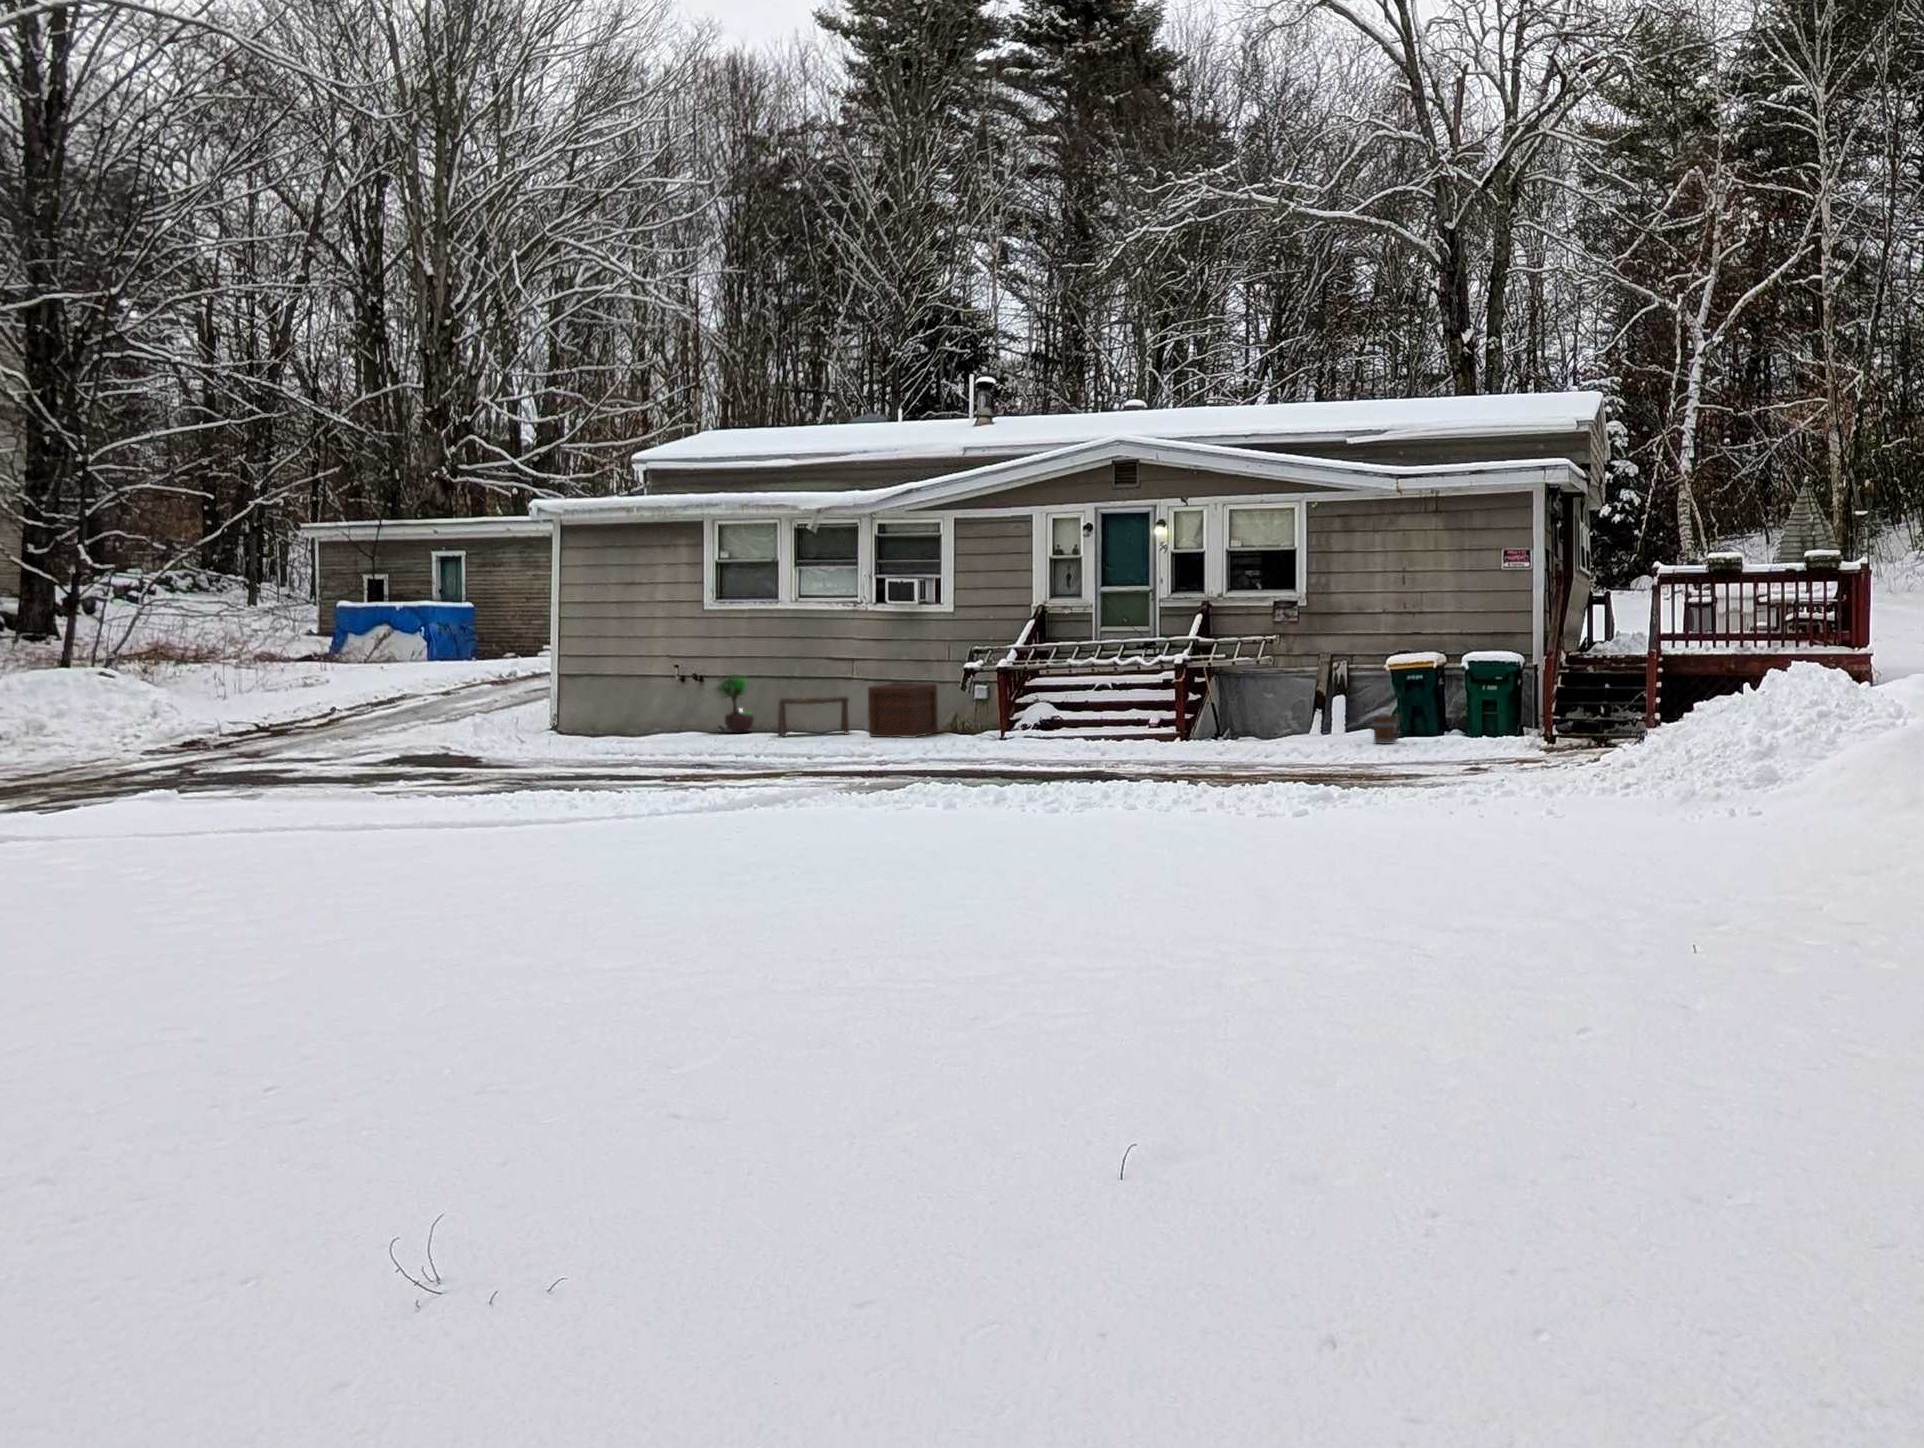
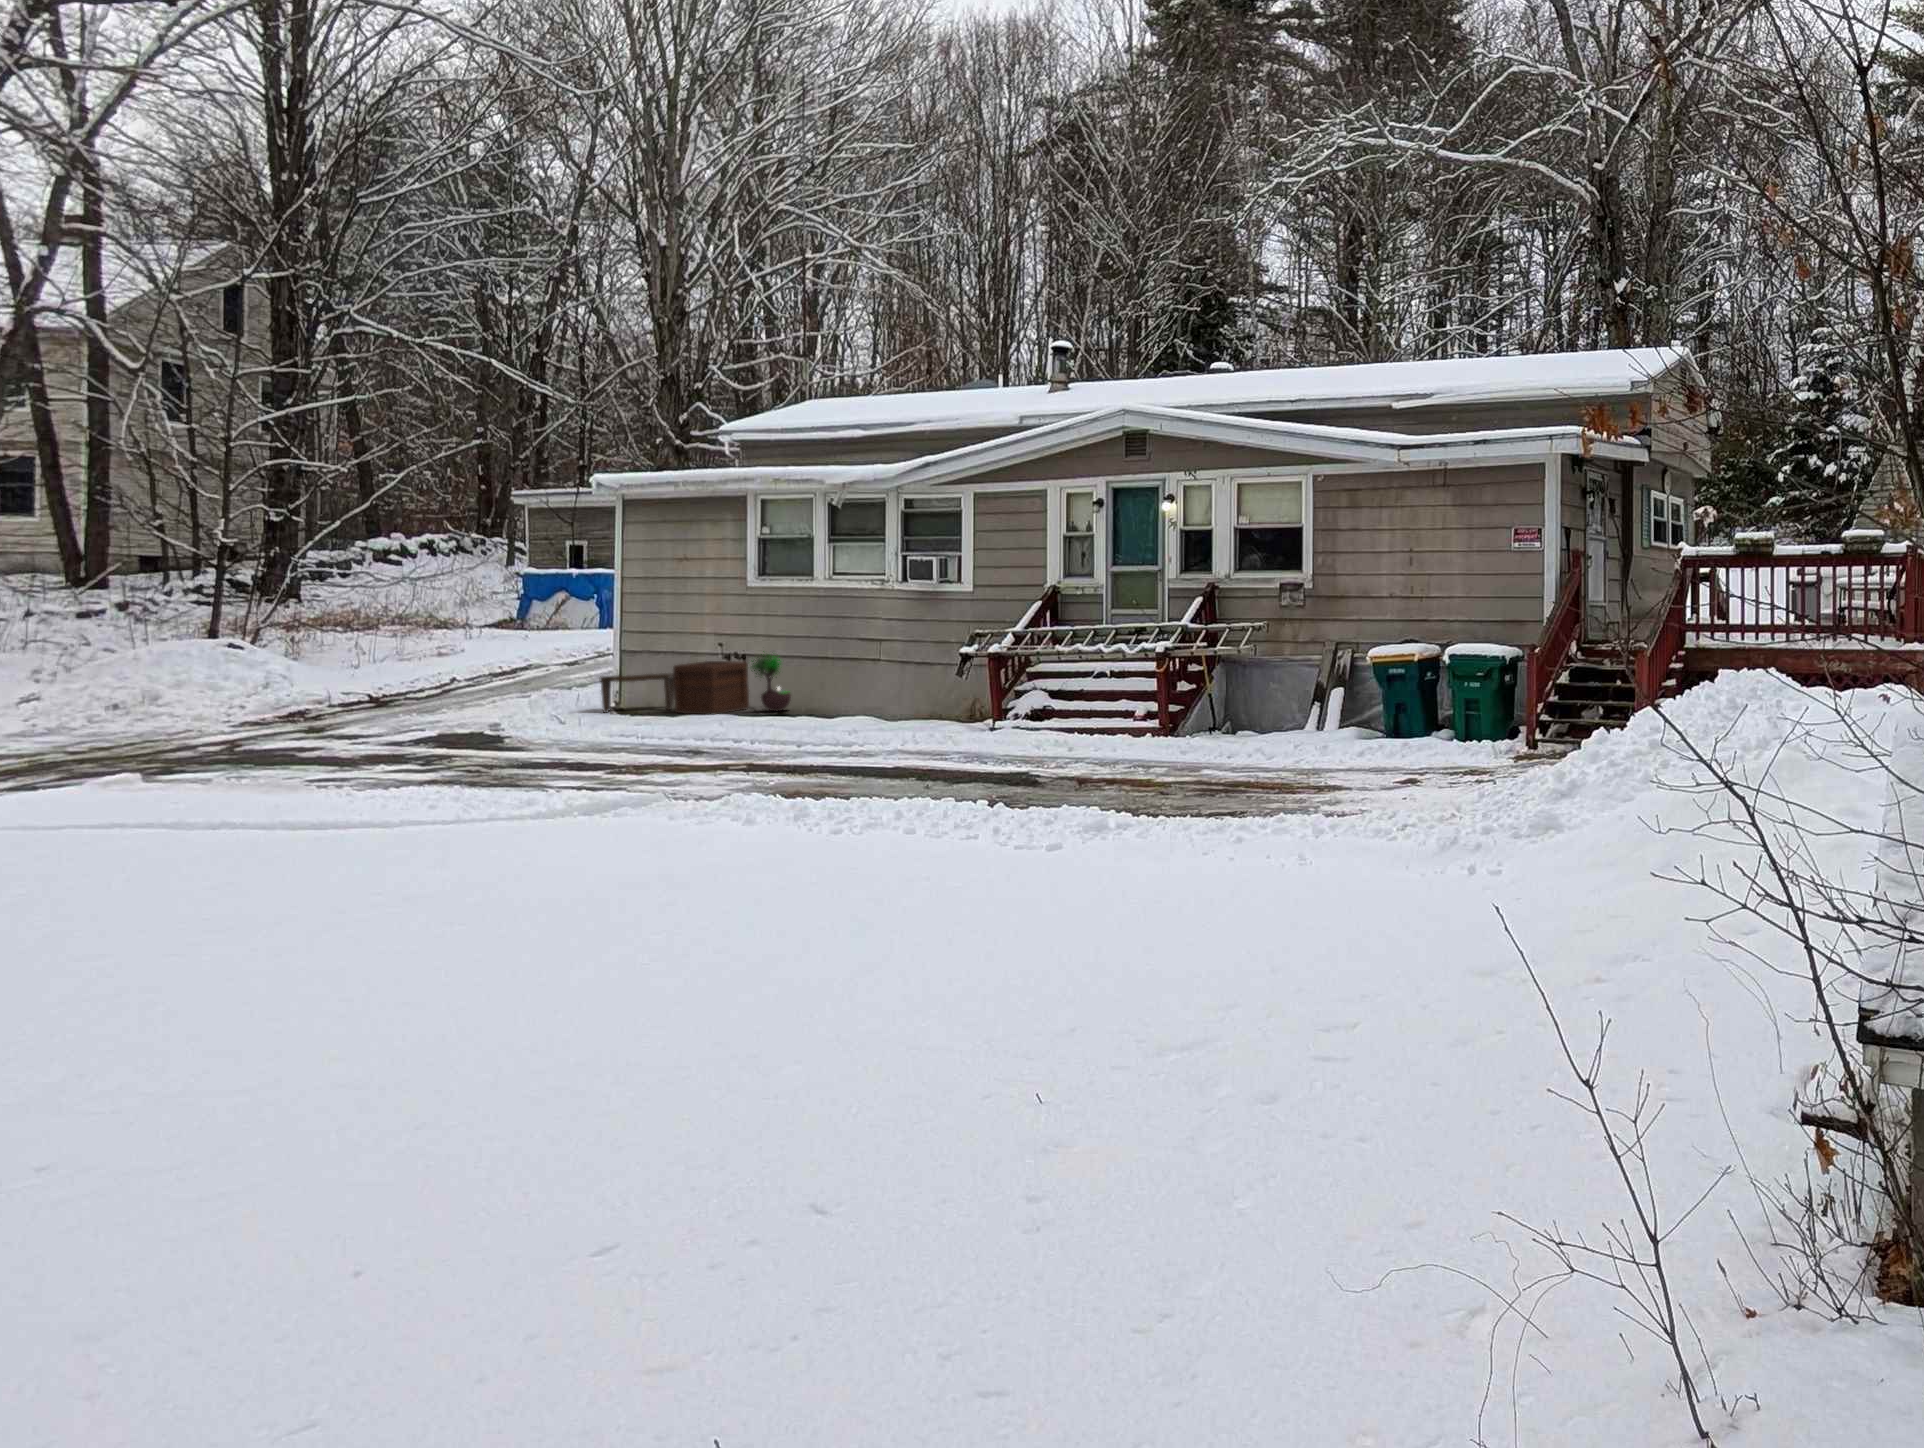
wooden crate: present [868,683,938,738] -> present [673,661,749,714]
bench: present [778,696,849,737] -> present [599,673,674,713]
bucket: present [1372,715,1401,744] -> none [1339,710,1375,743]

